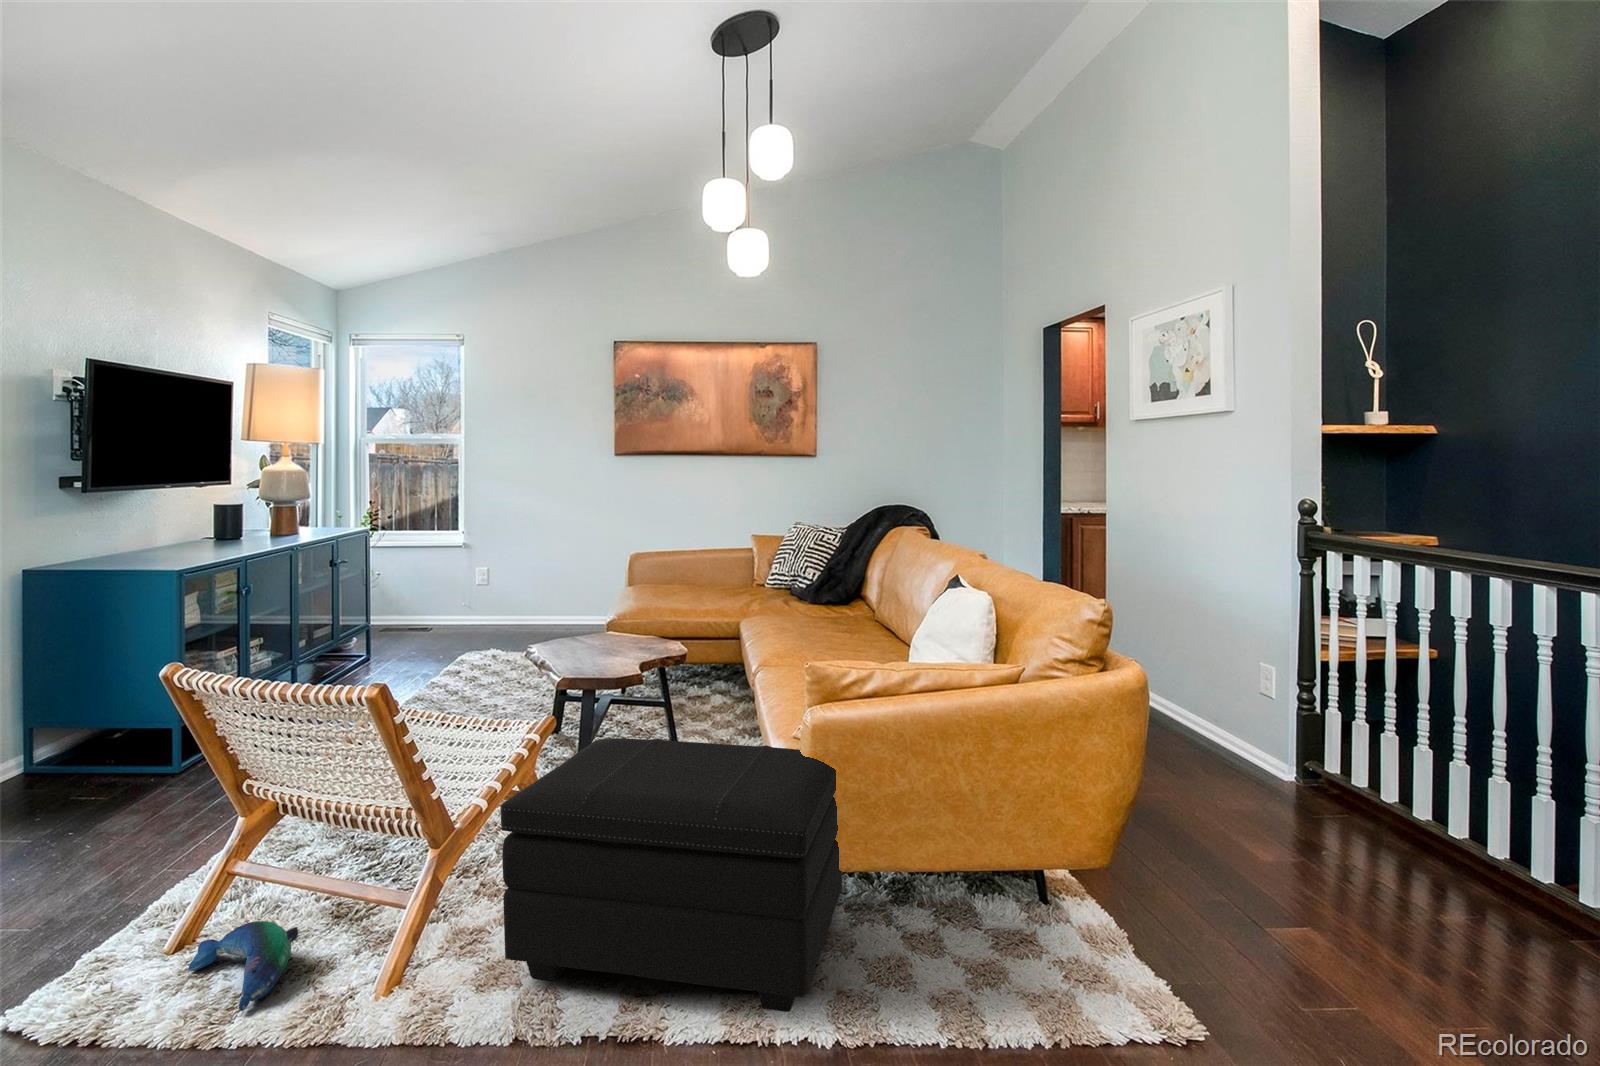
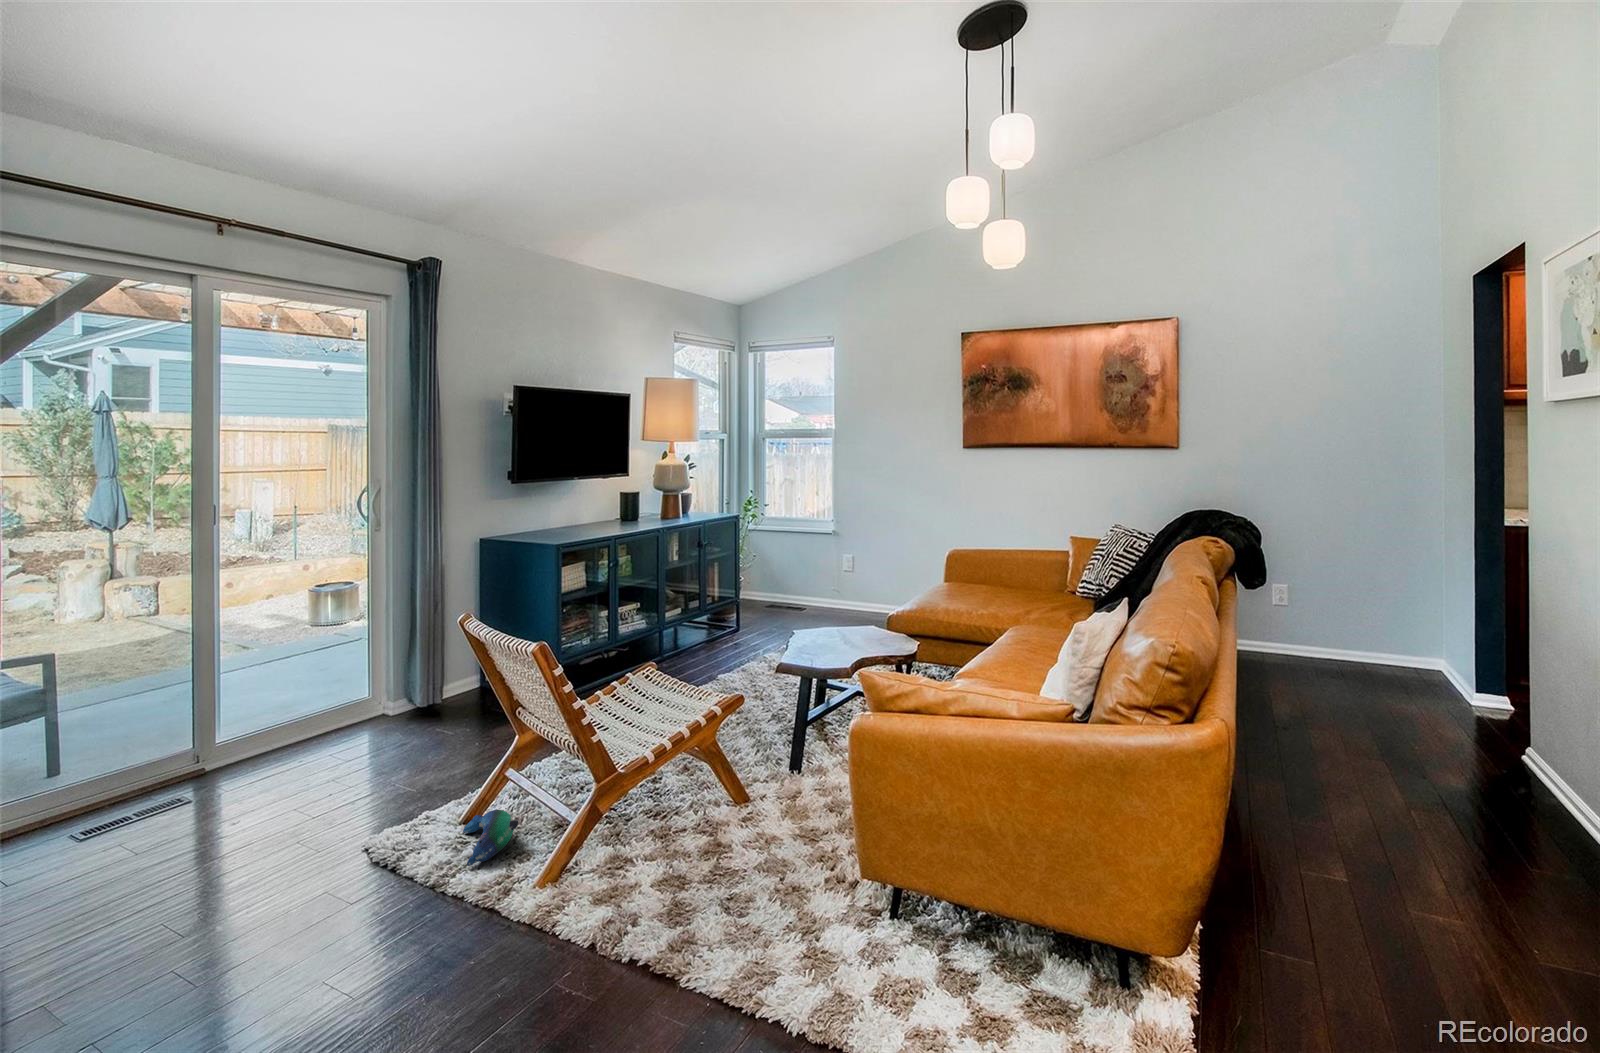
footstool: present [501,738,842,1012] -> none [614,725,909,993]

